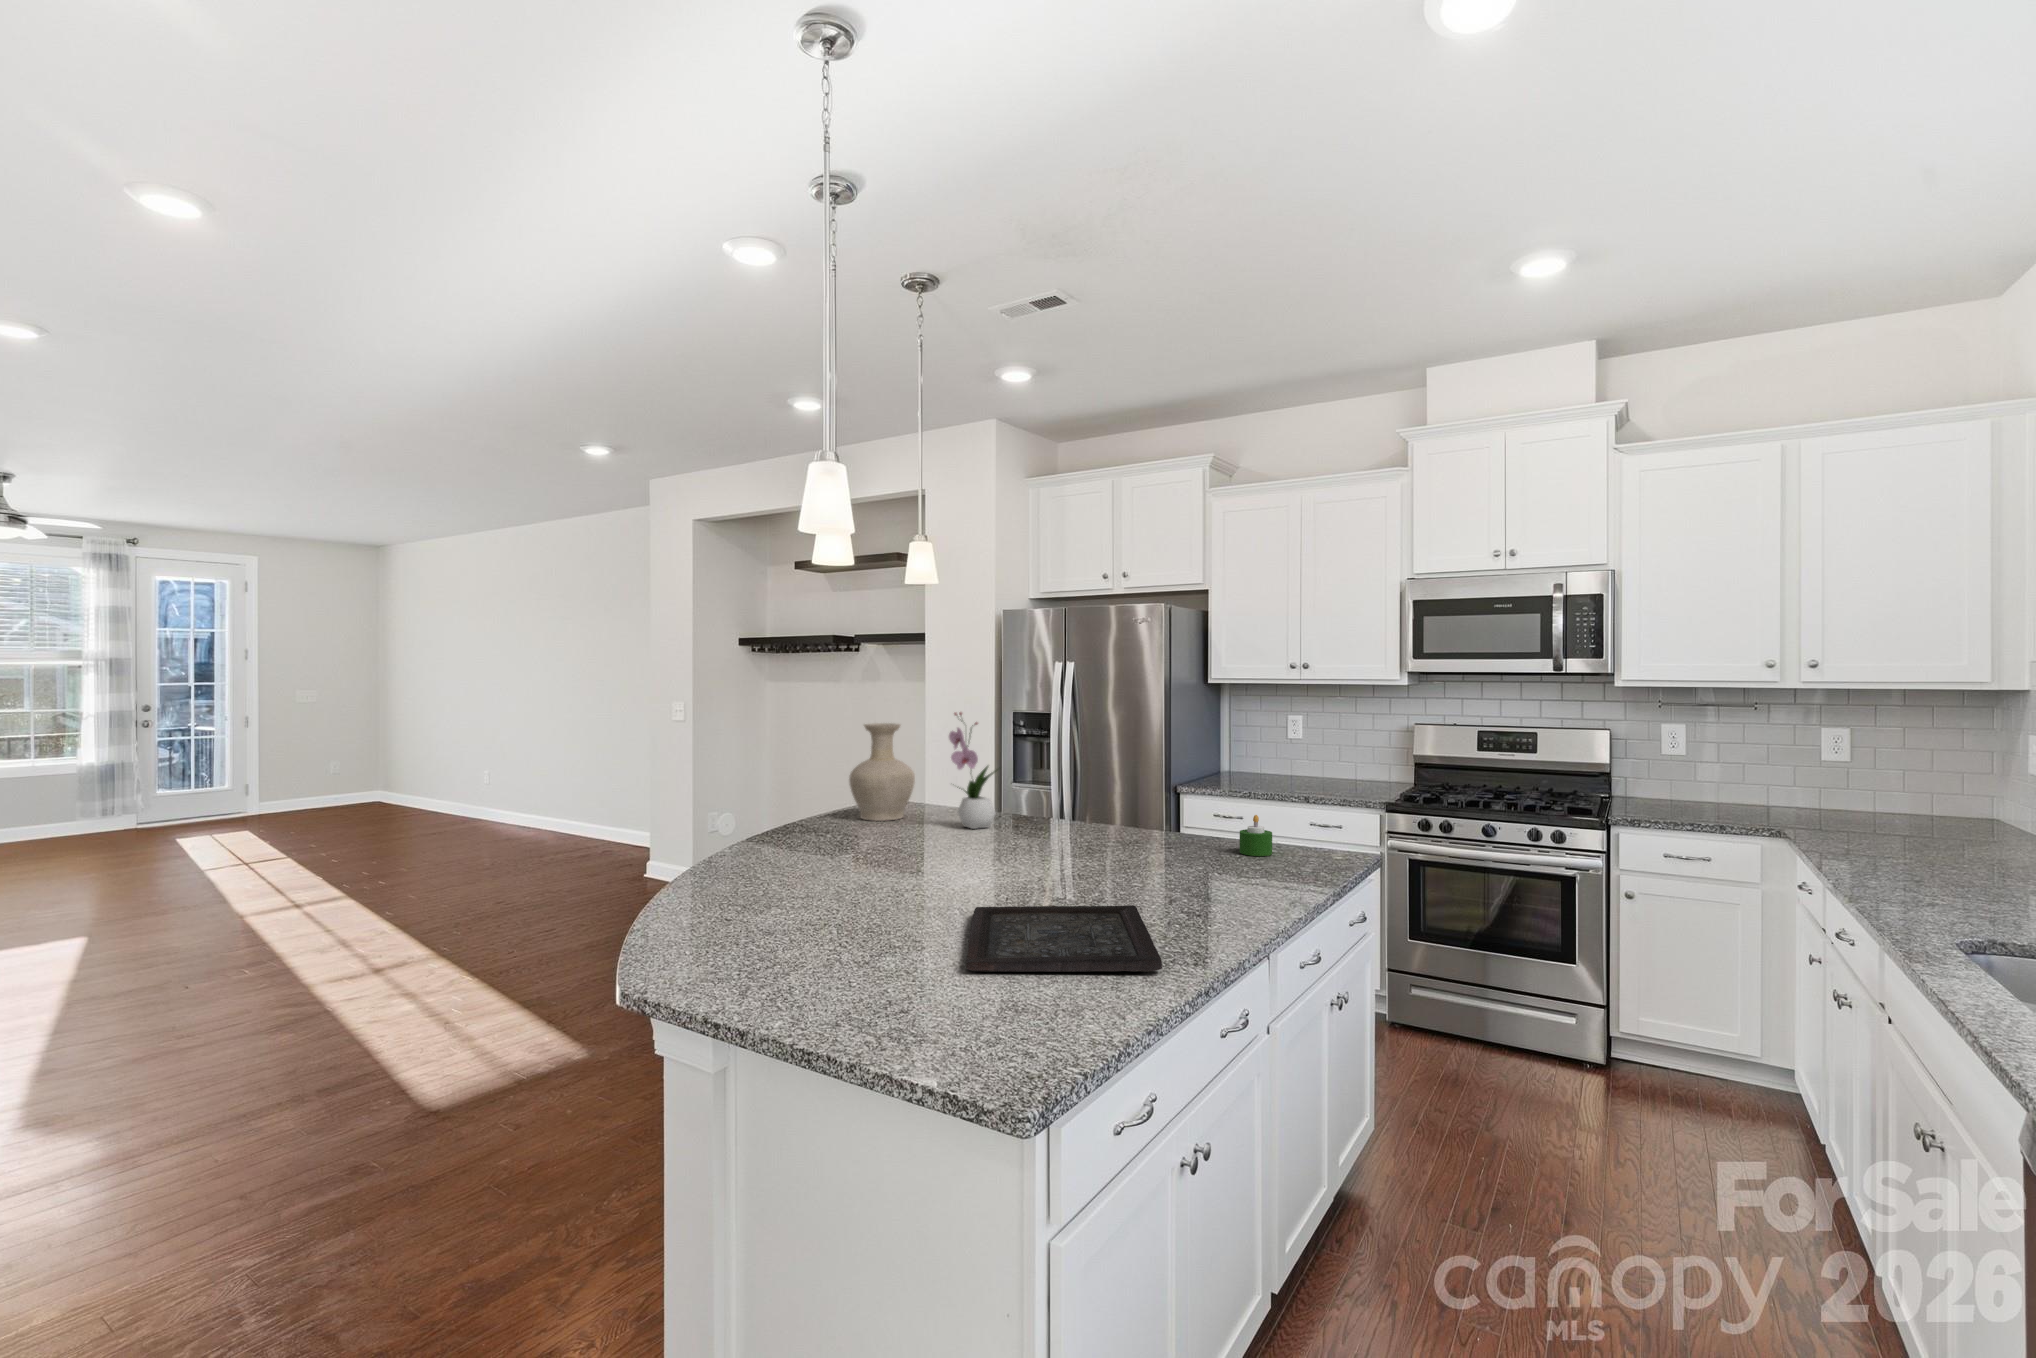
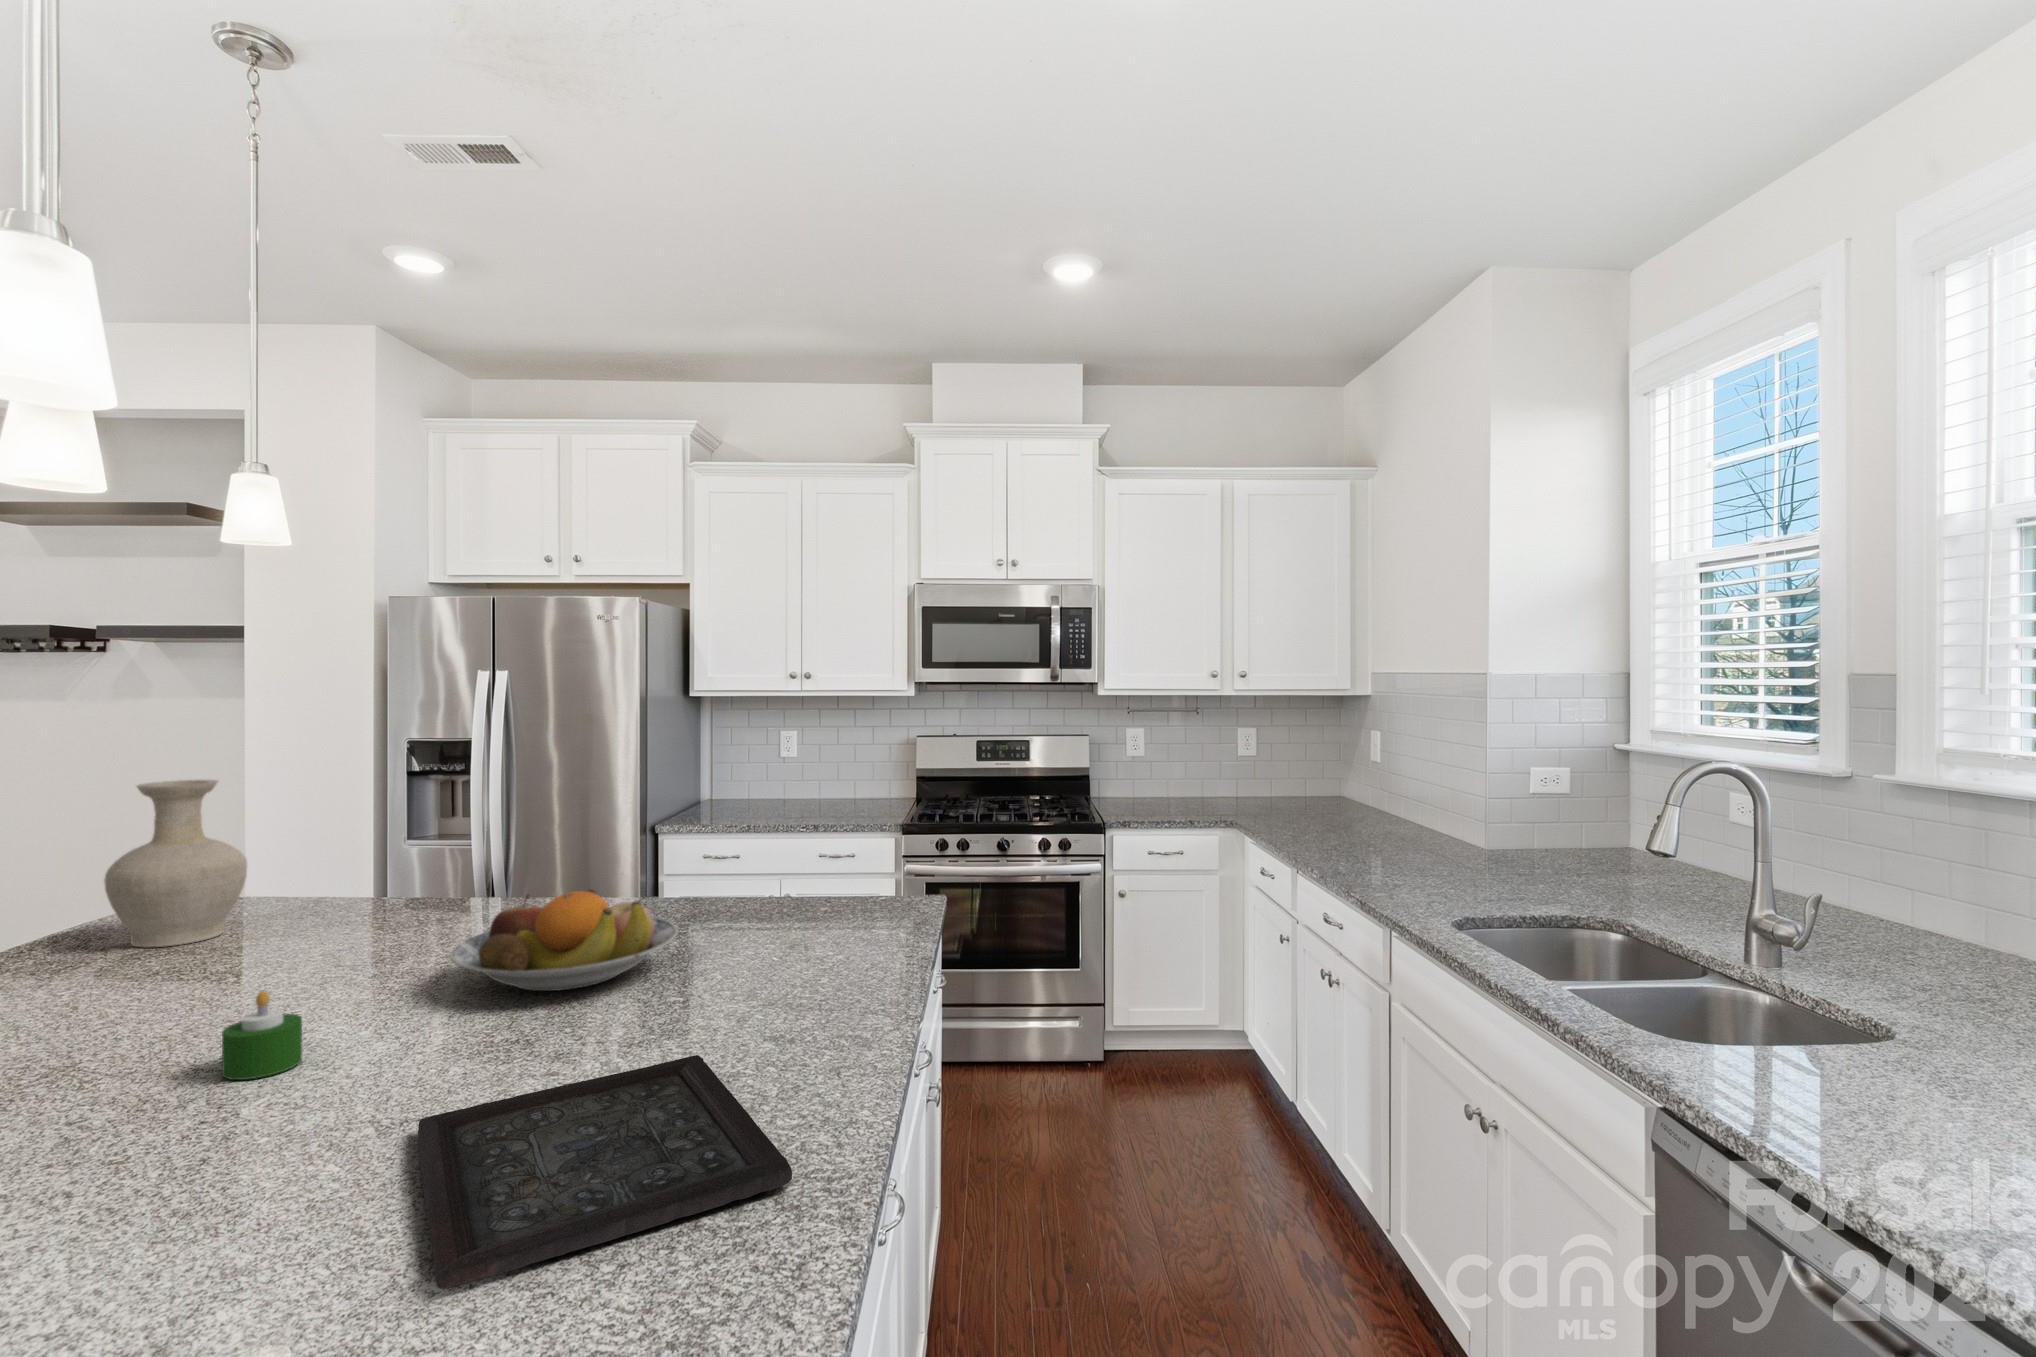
flower arrangement: present [949,712,996,829] -> none [319,758,418,939]
fruit bowl: none [1009,804,1150,868] -> present [450,889,678,991]
candle: present [1240,815,1272,856] -> present [222,991,302,1080]

